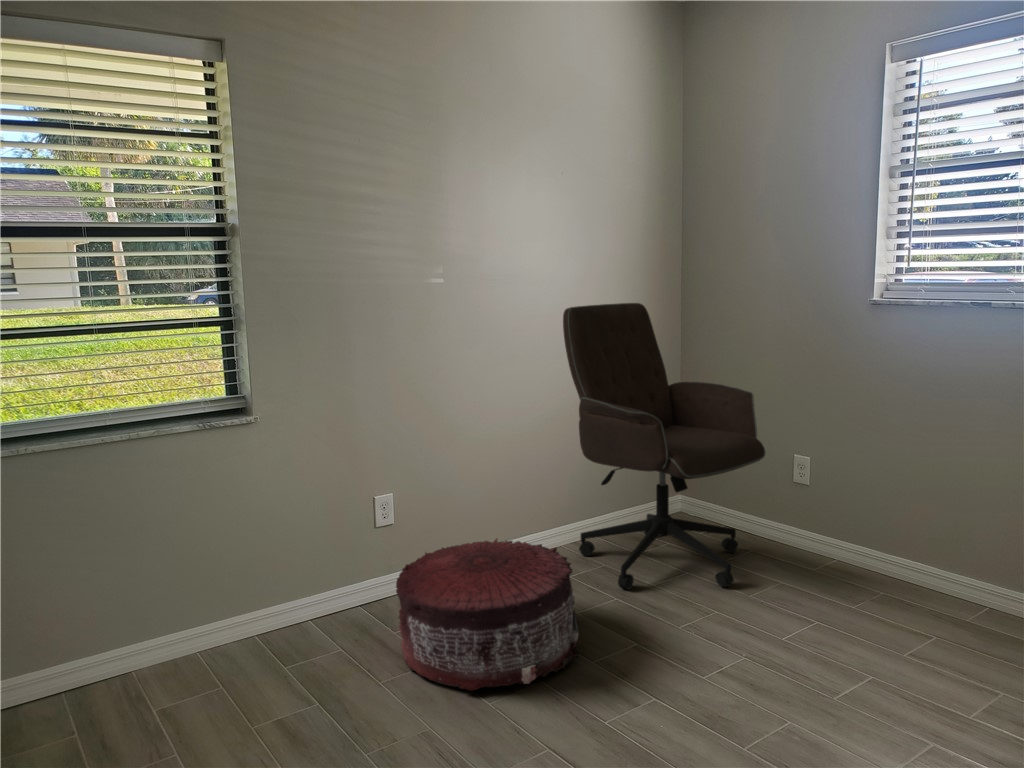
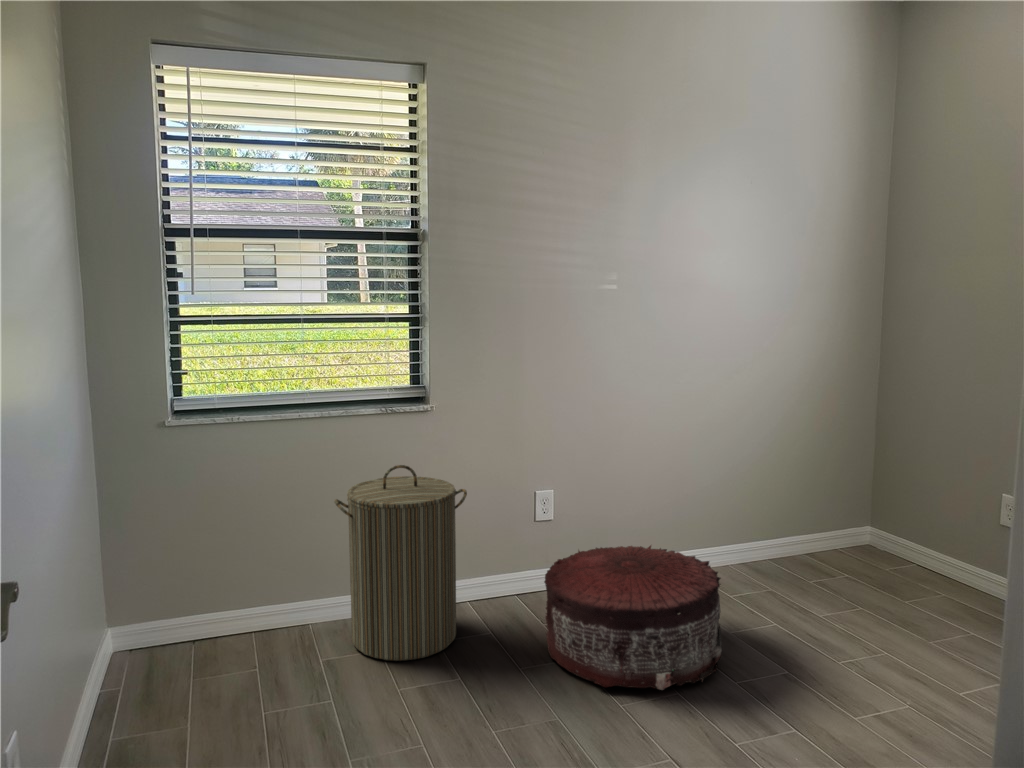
office chair: present [563,303,765,589] -> none [742,318,960,628]
laundry hamper: none [152,484,304,701] -> present [334,465,467,661]

